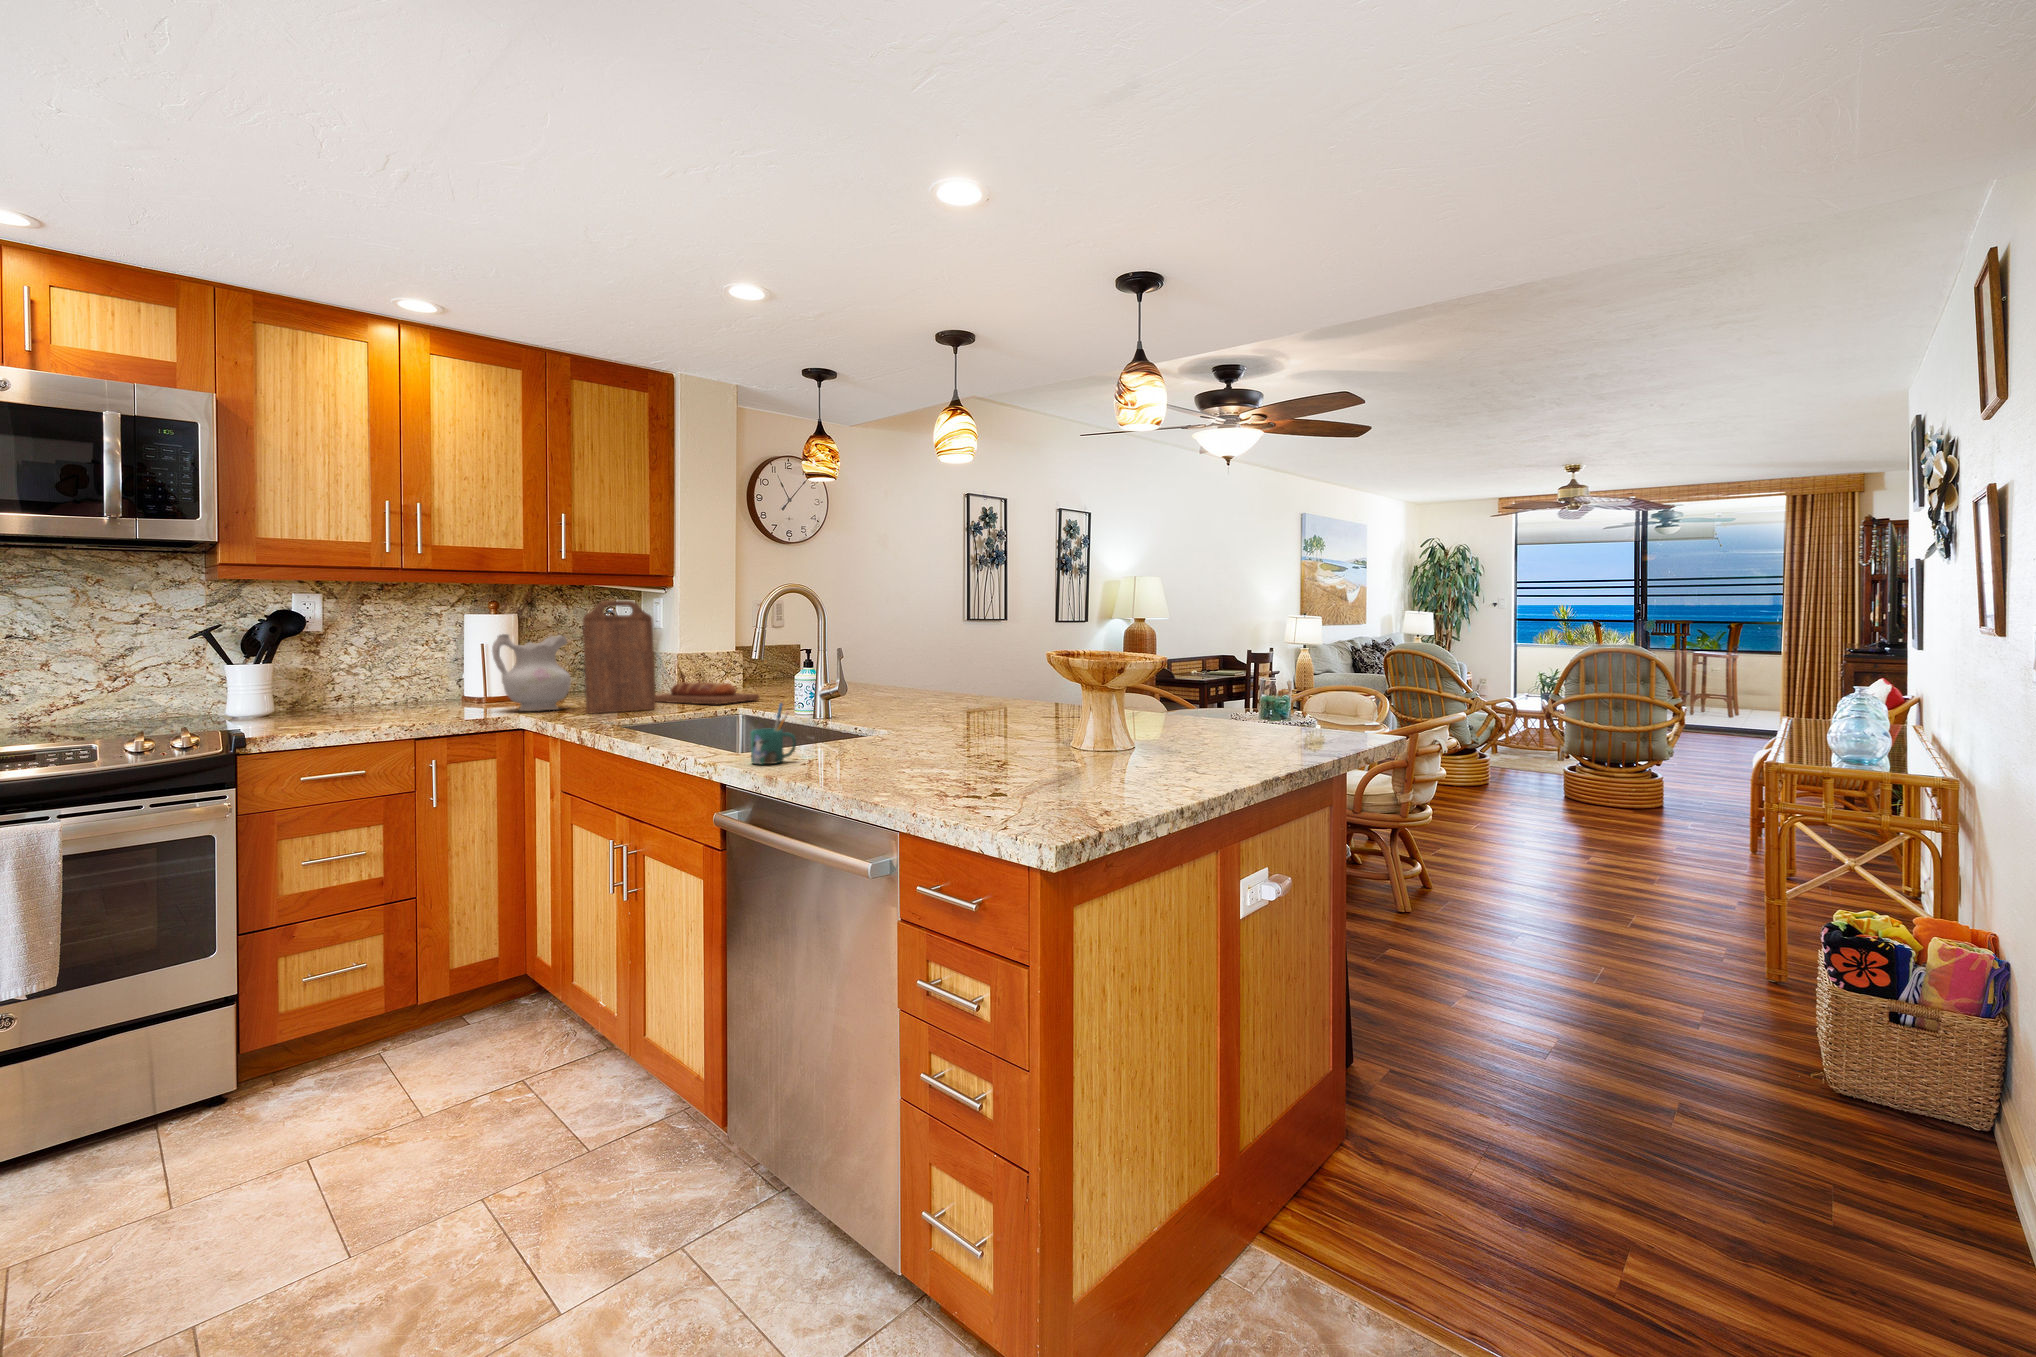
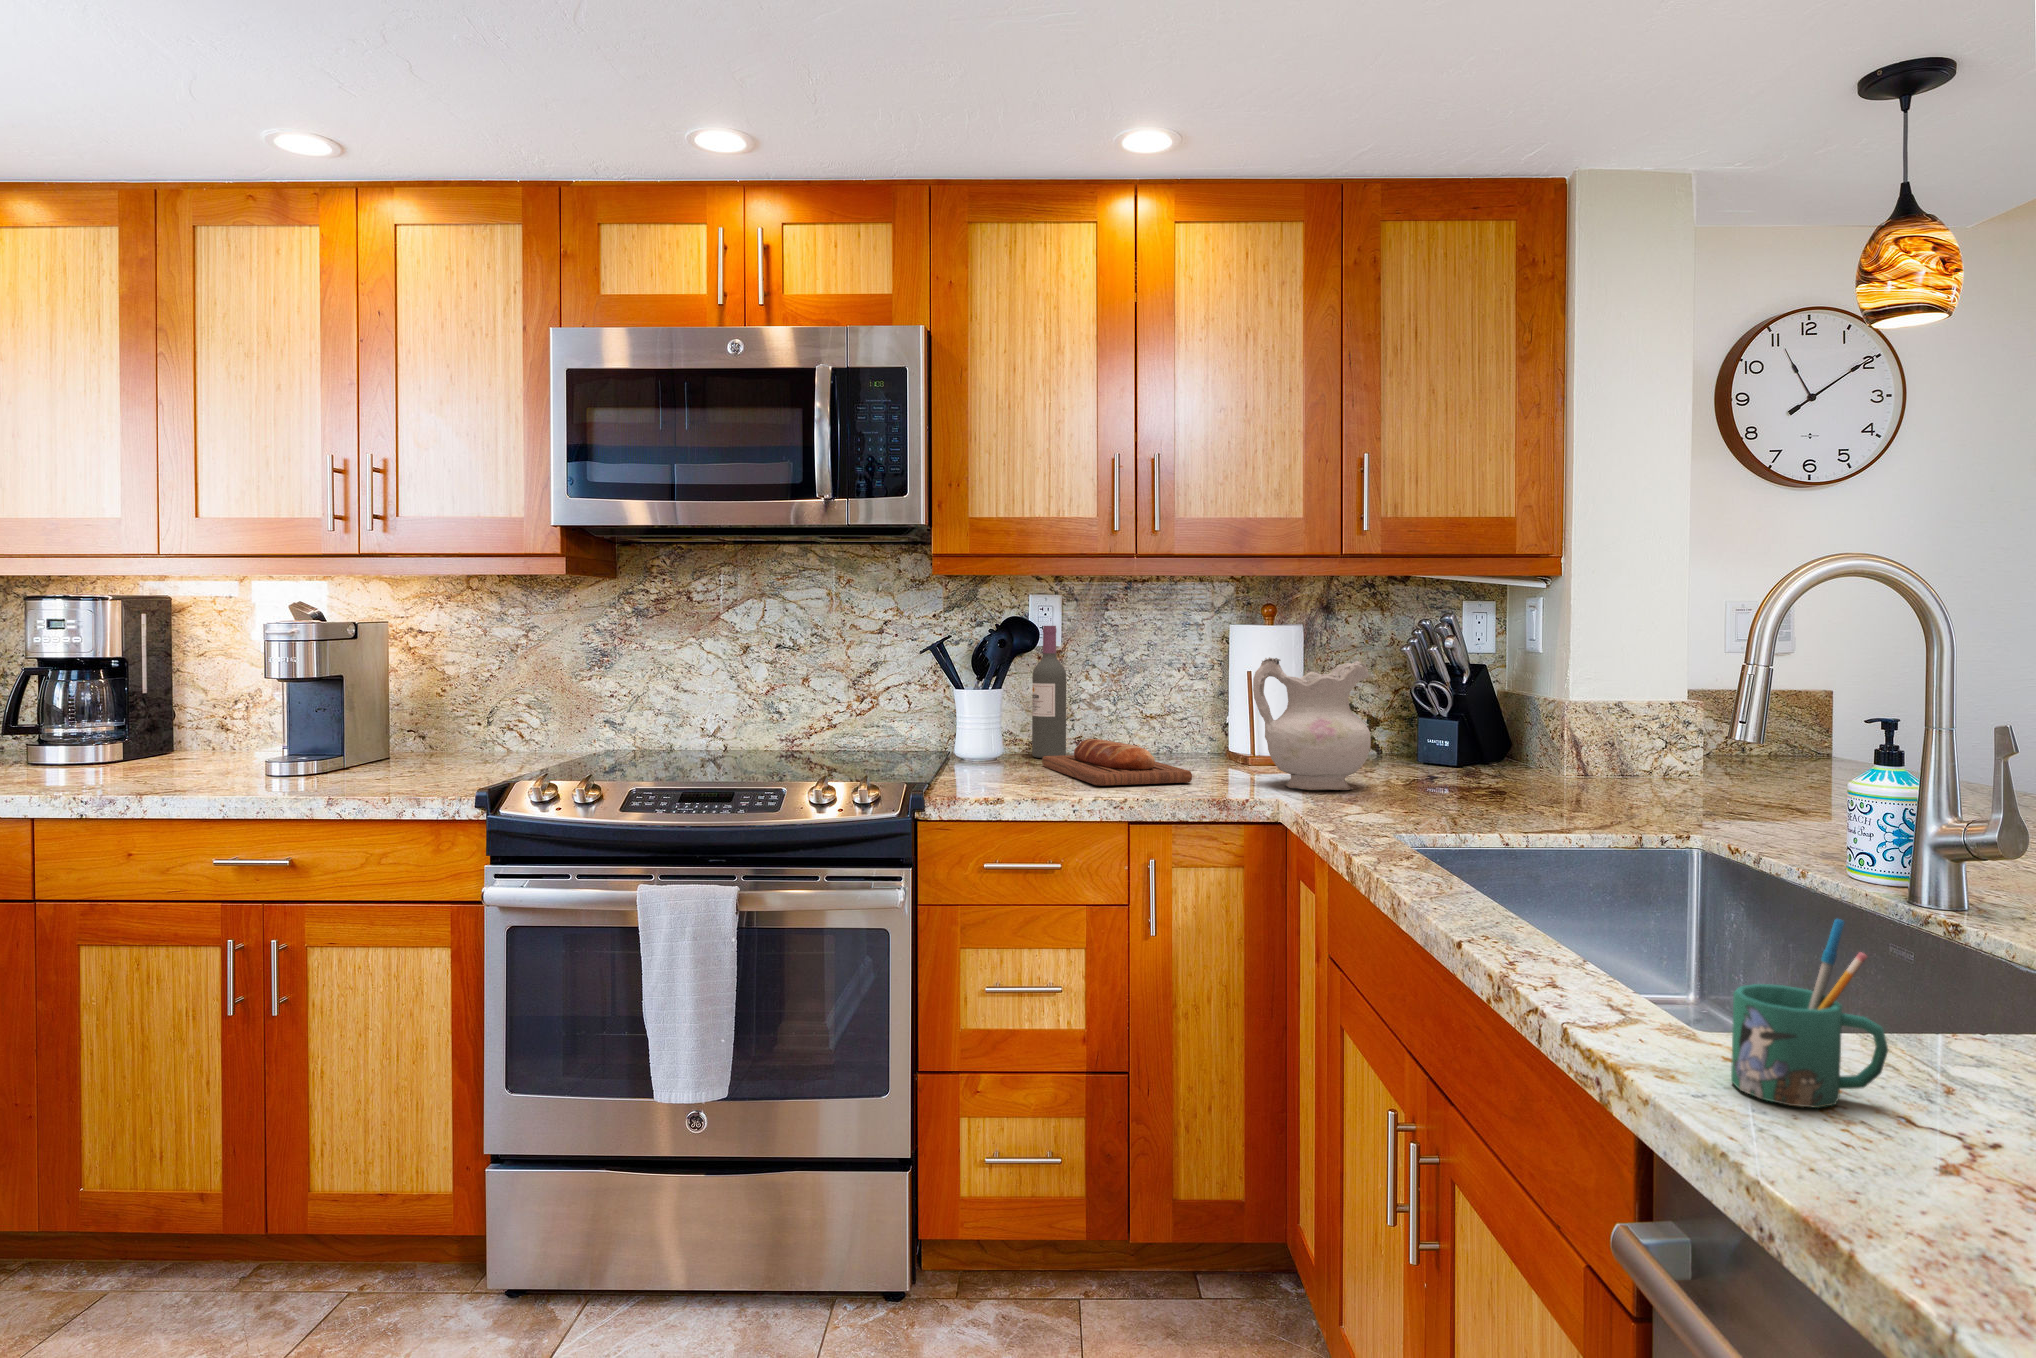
cutting board: present [583,601,655,713] -> none [1387,603,1516,810]
wine bottle: none [298,617,332,712] -> present [1032,626,1066,758]
bread loaf: present [655,682,759,704] -> present [1042,739,1192,785]

